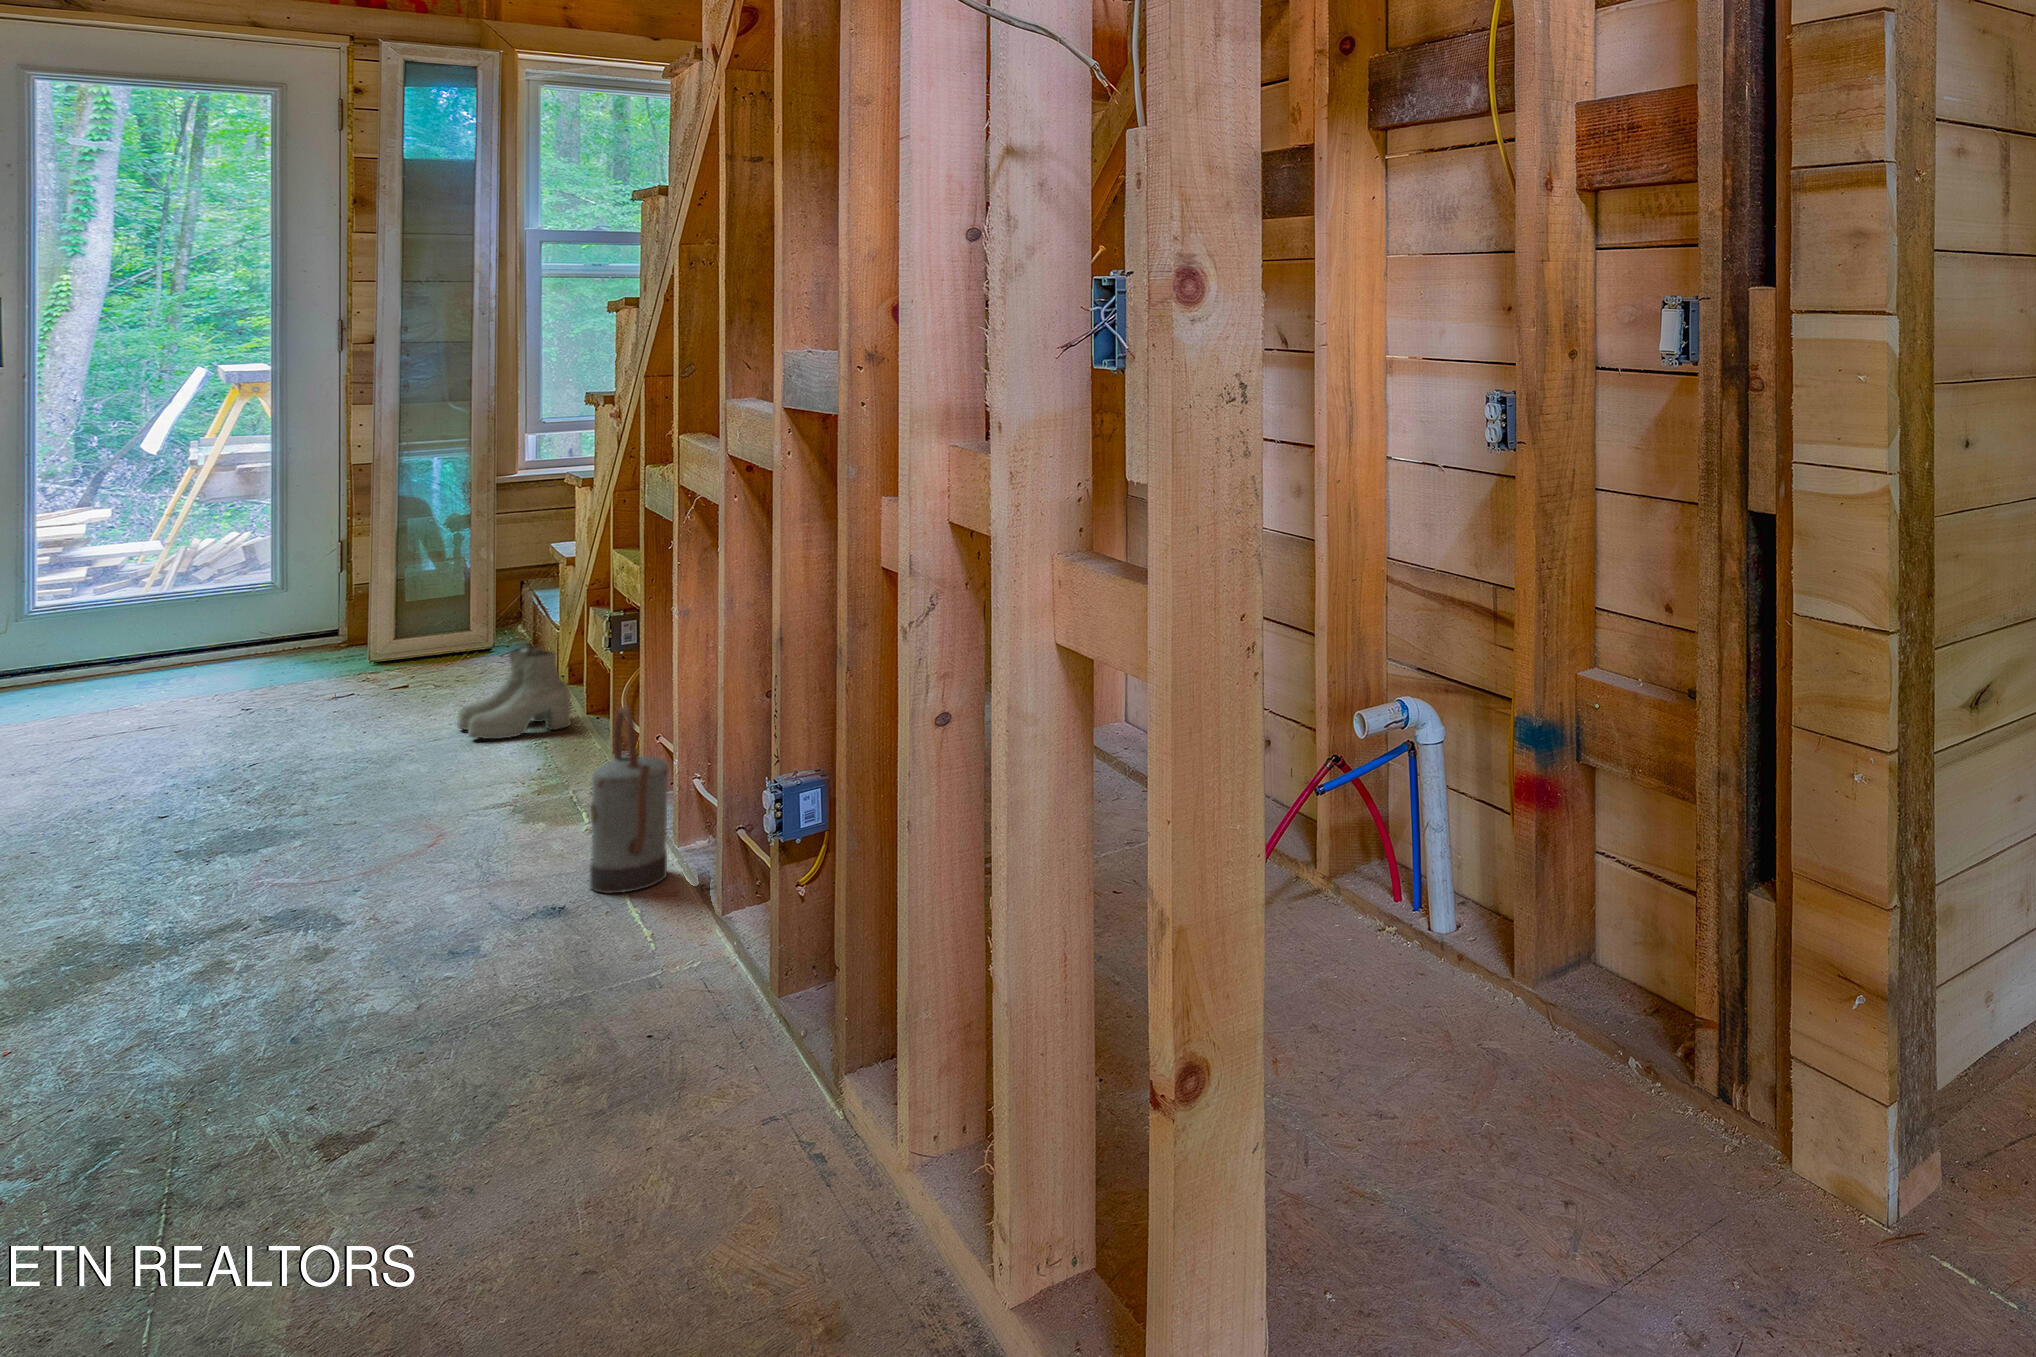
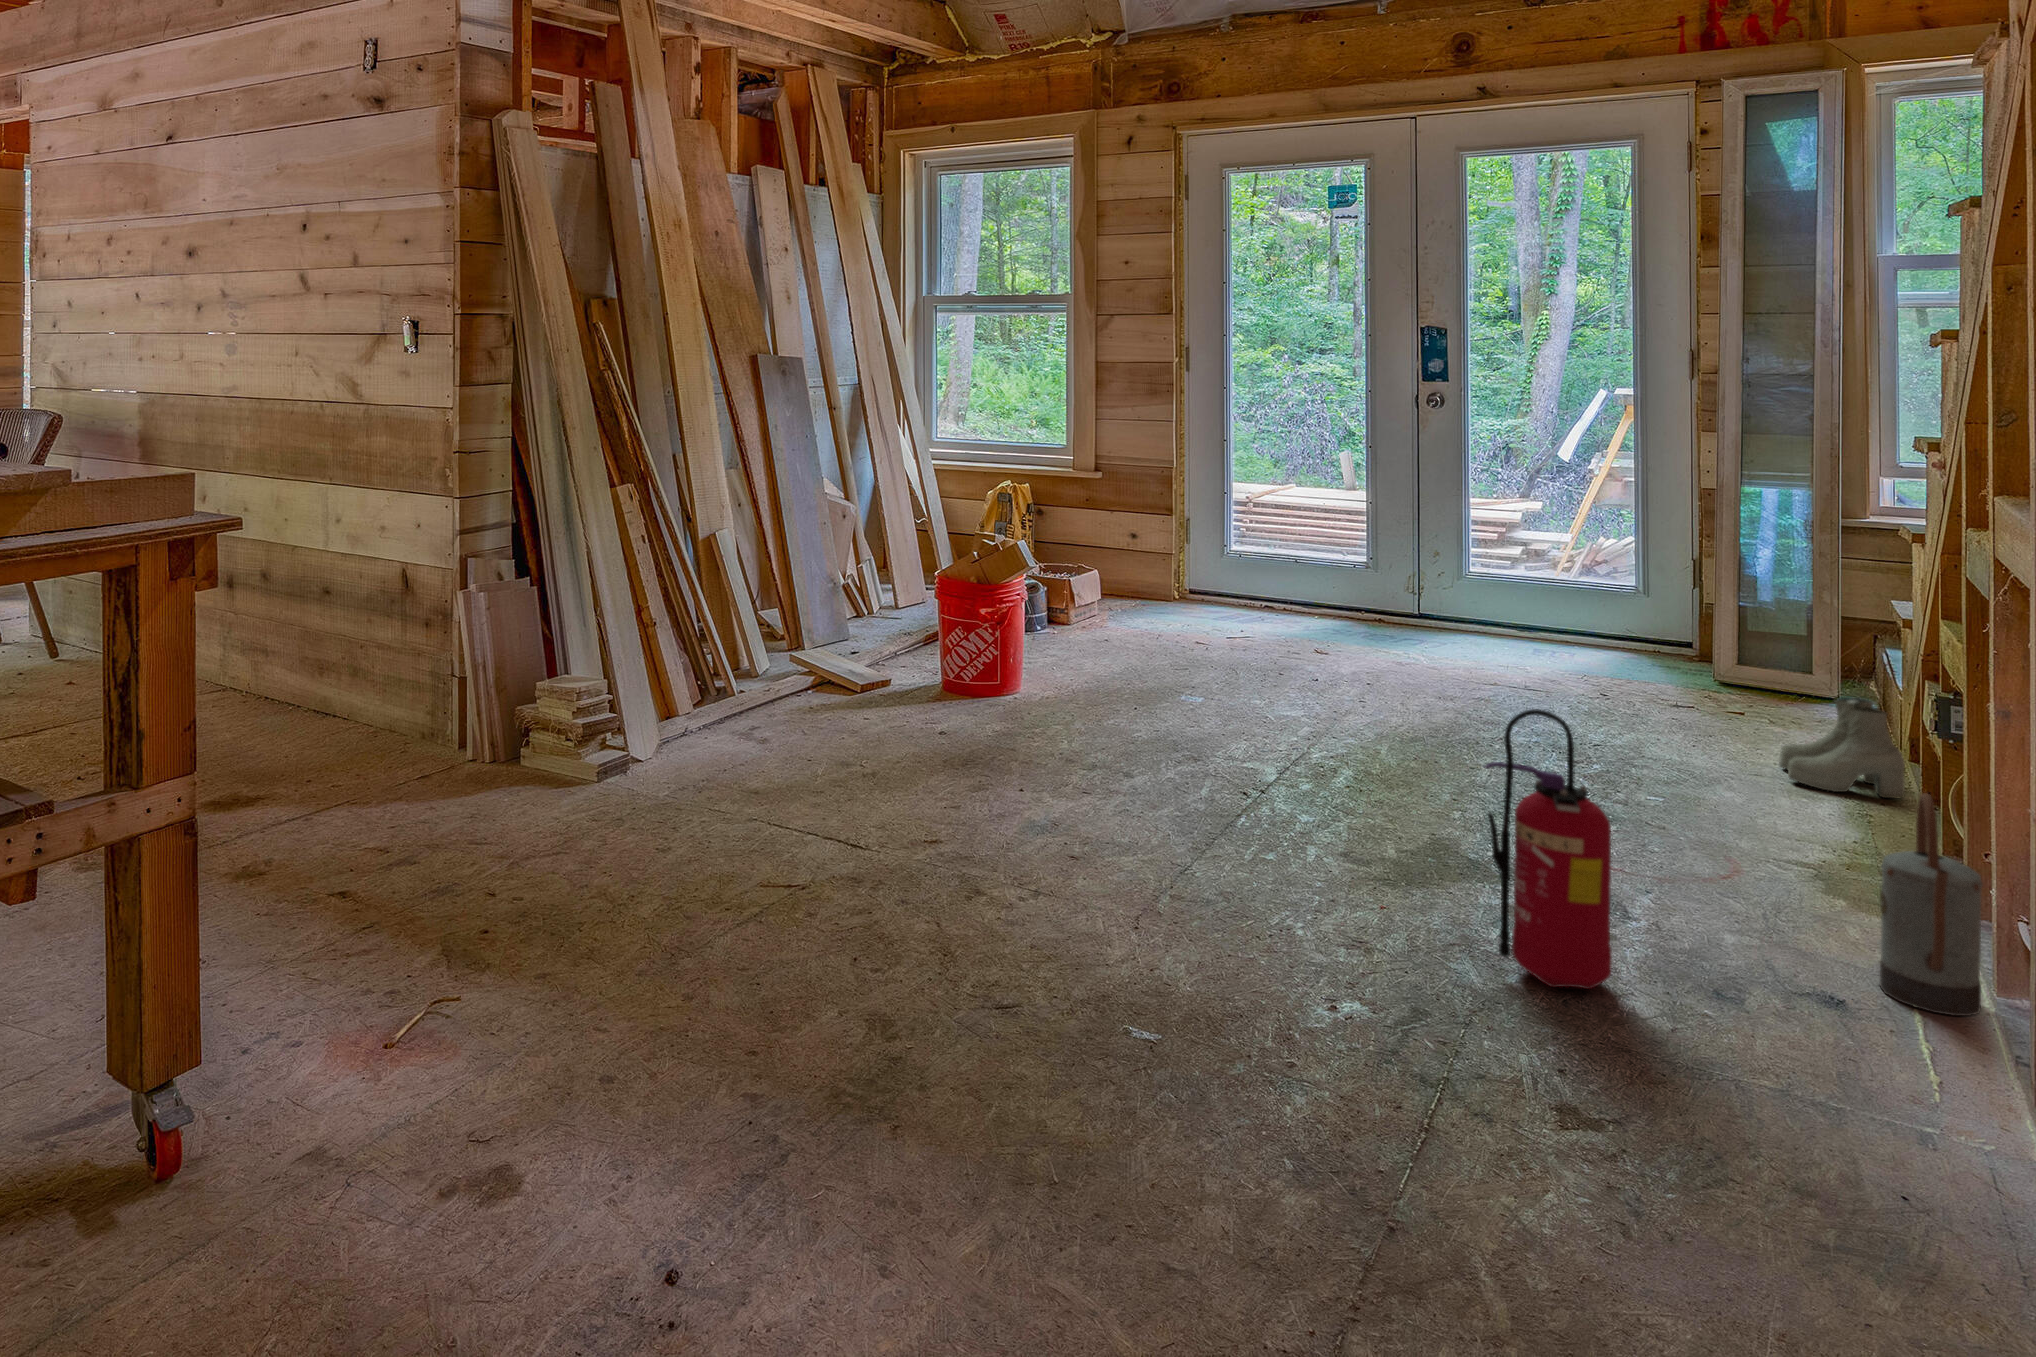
fire extinguisher: none [183,721,347,1028] -> present [1485,709,1612,989]

